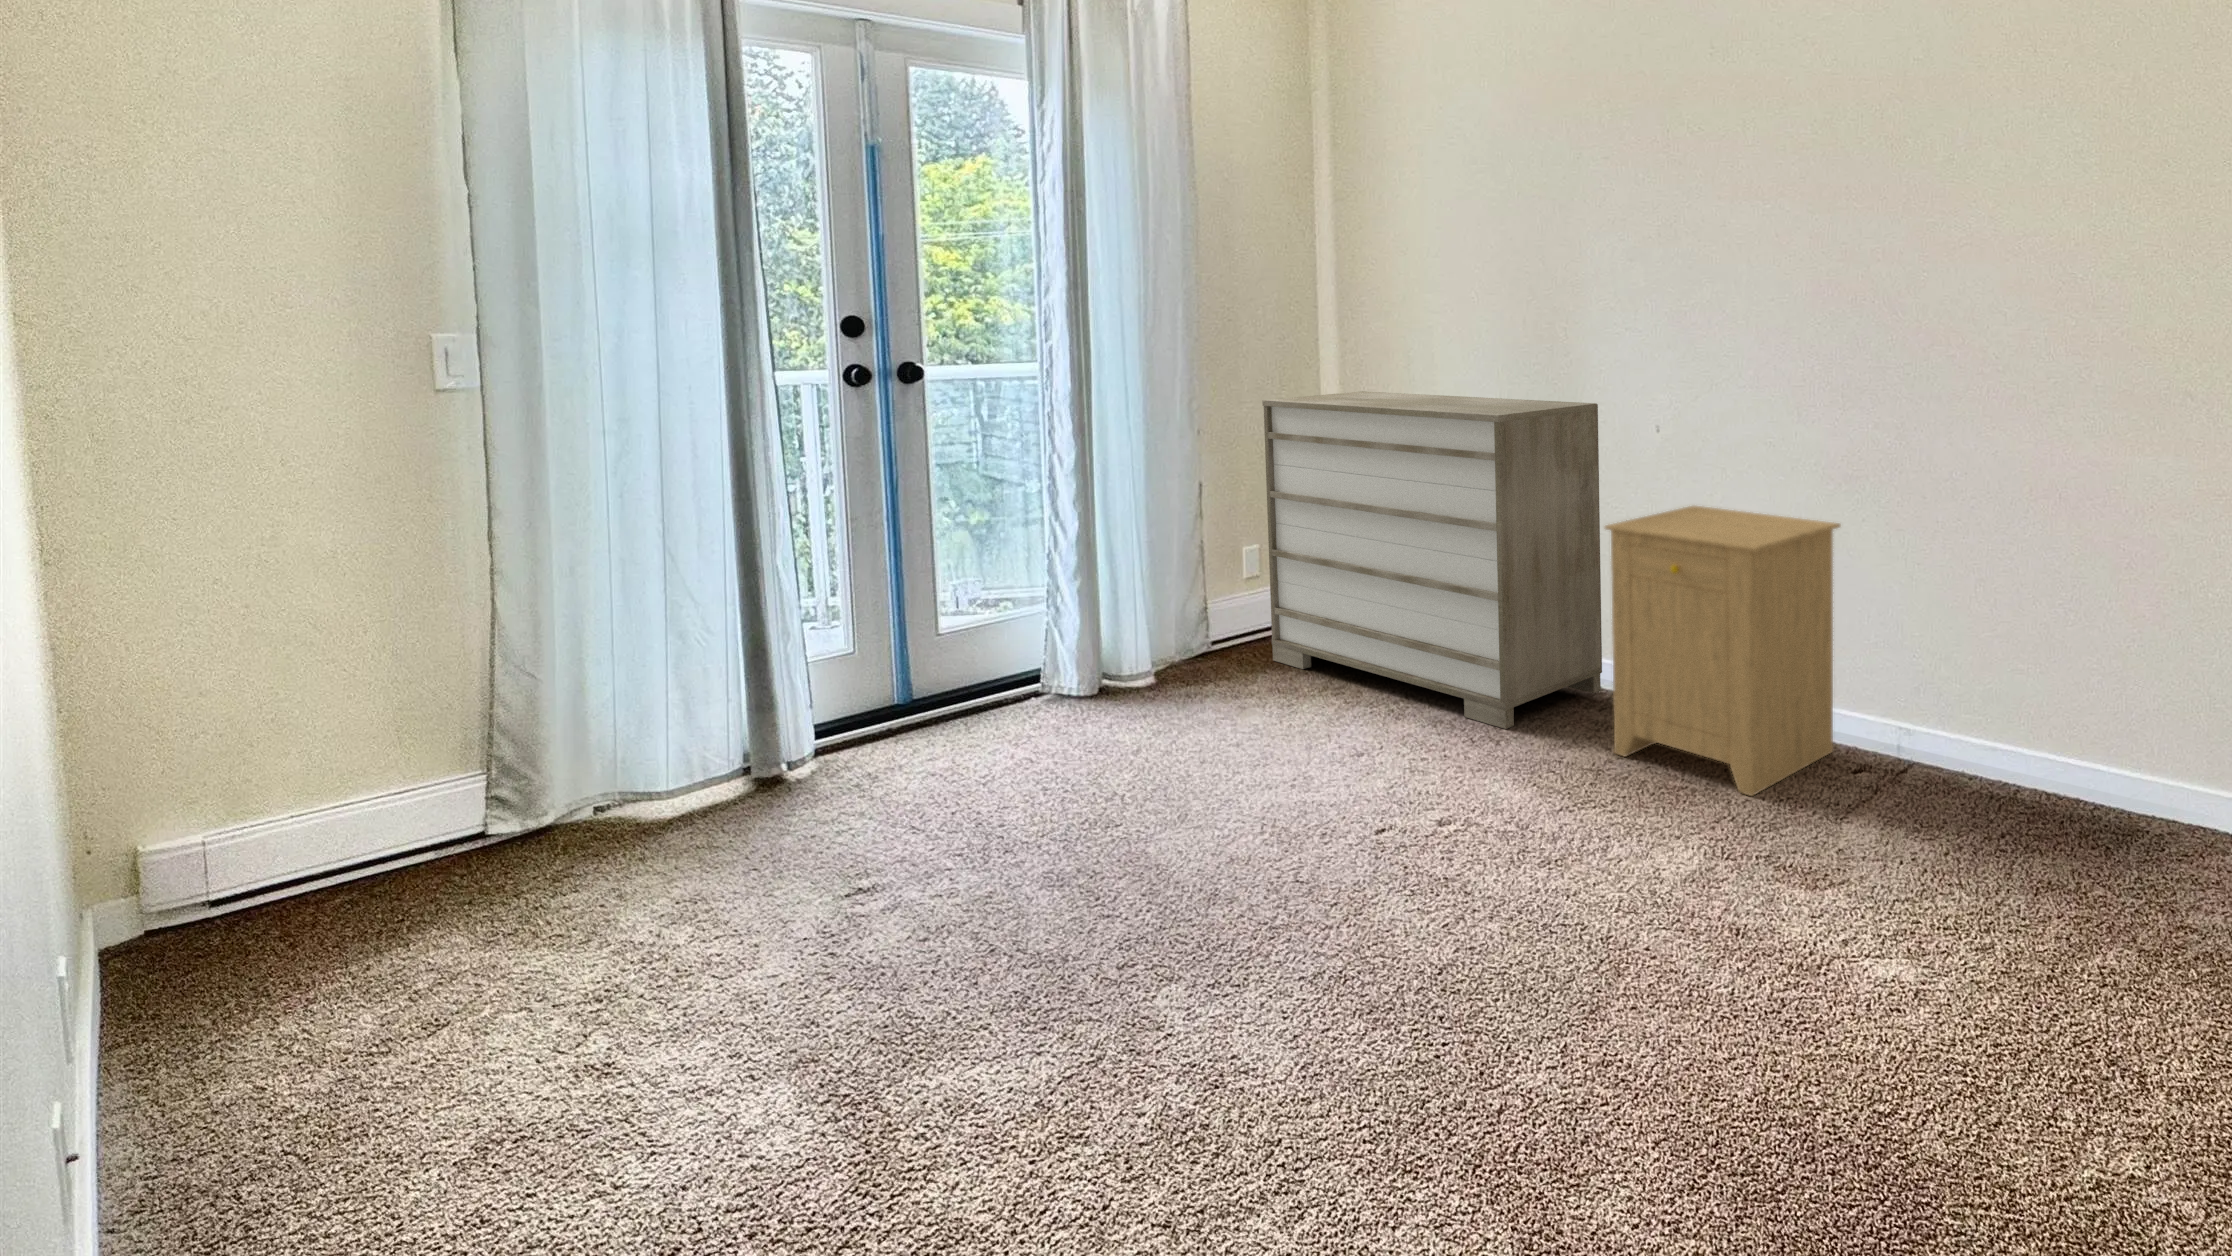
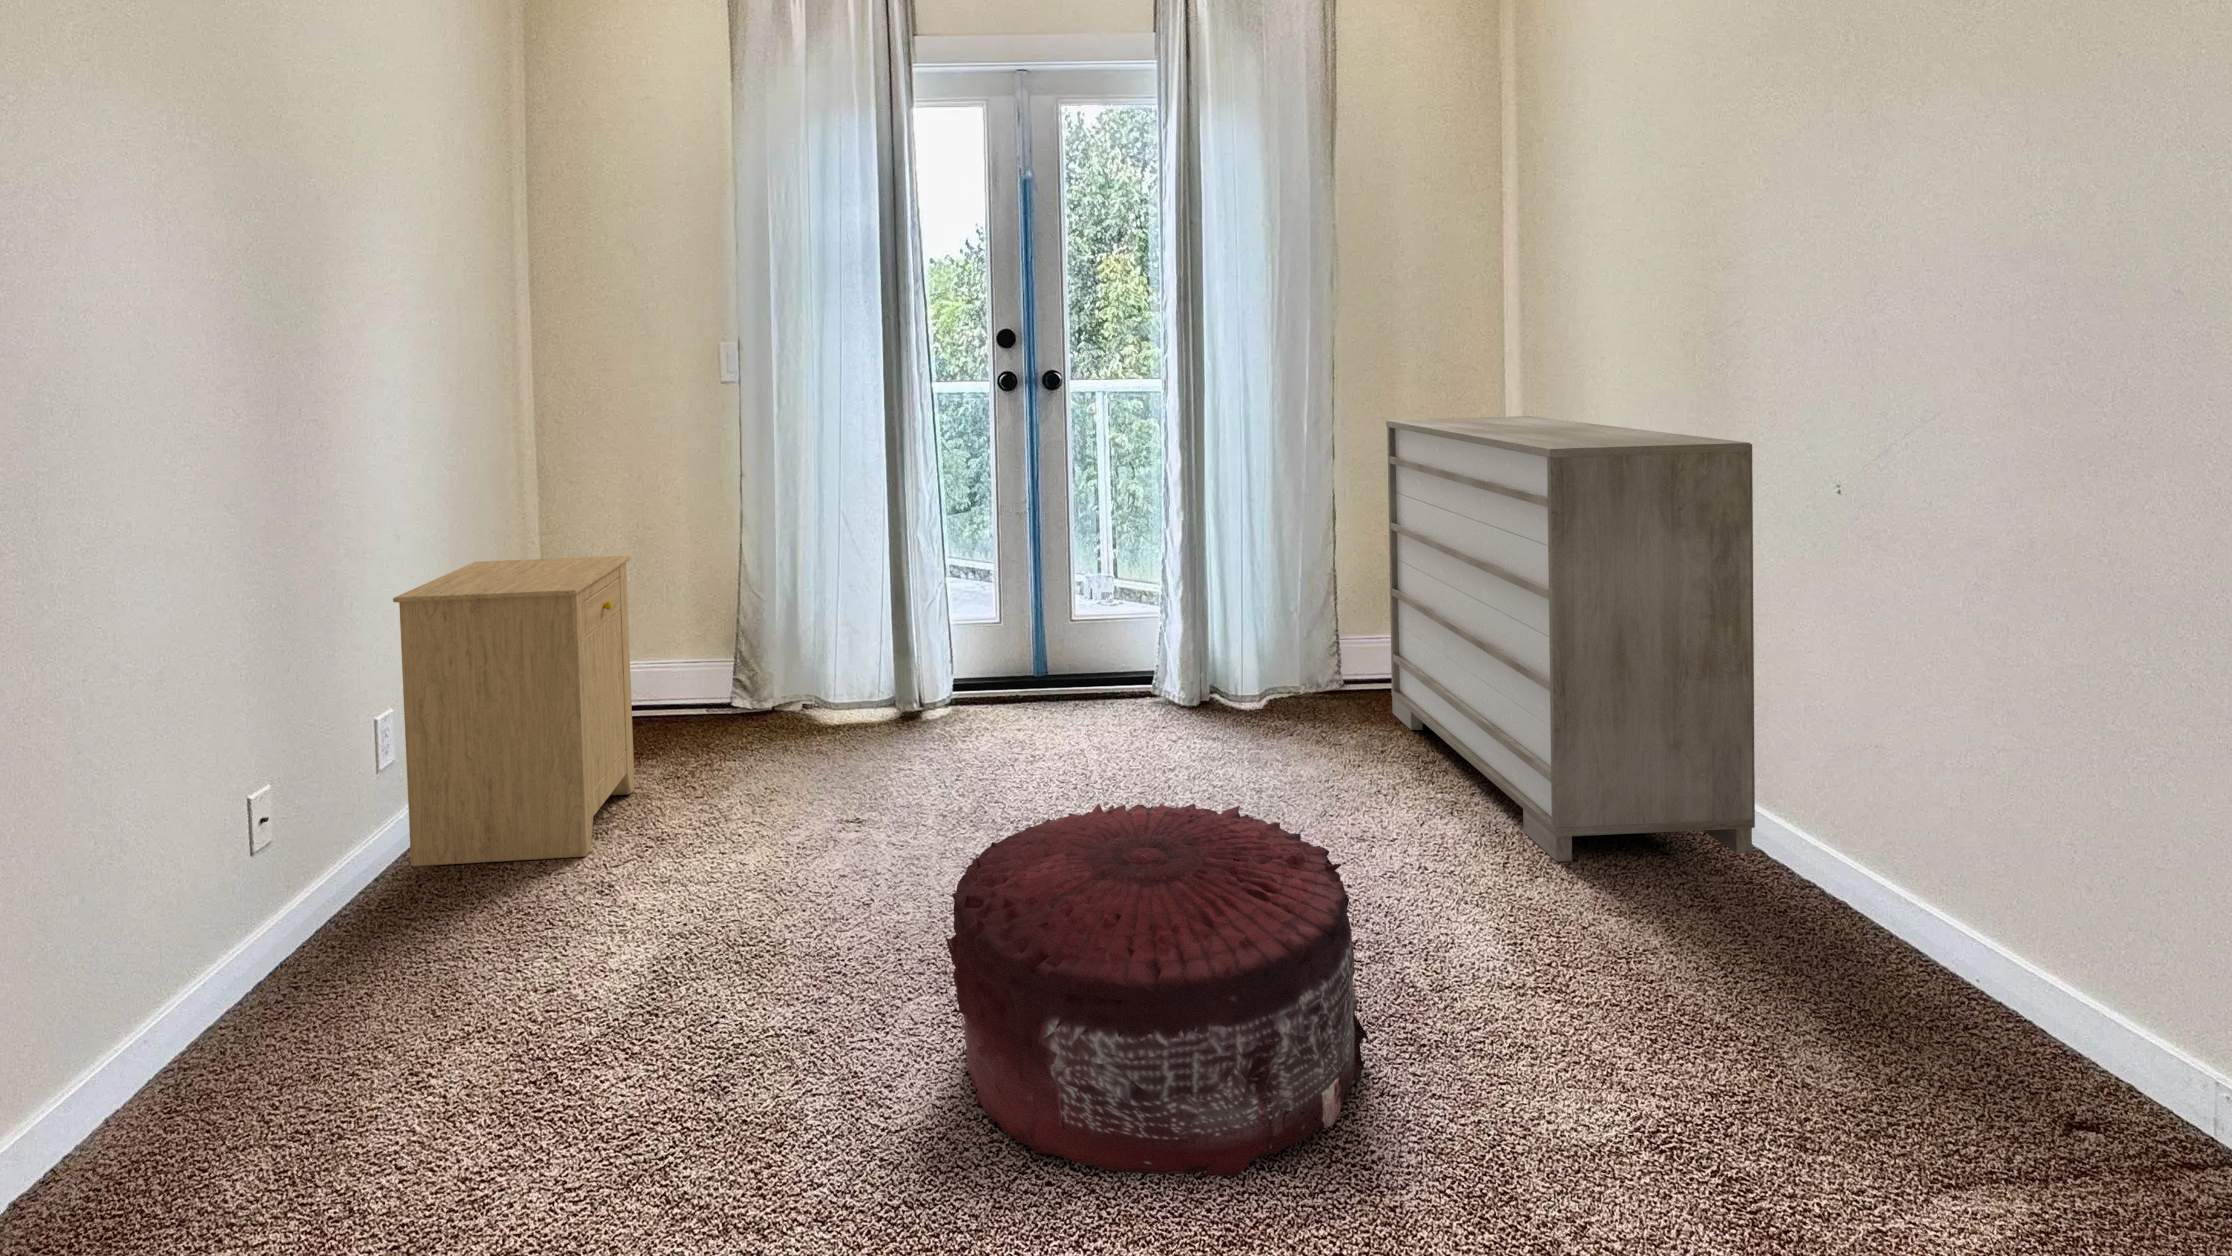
side table: present [1605,506,1840,796] -> present [393,556,635,866]
pouf: none [1240,728,1581,1033] -> present [946,803,1369,1177]

